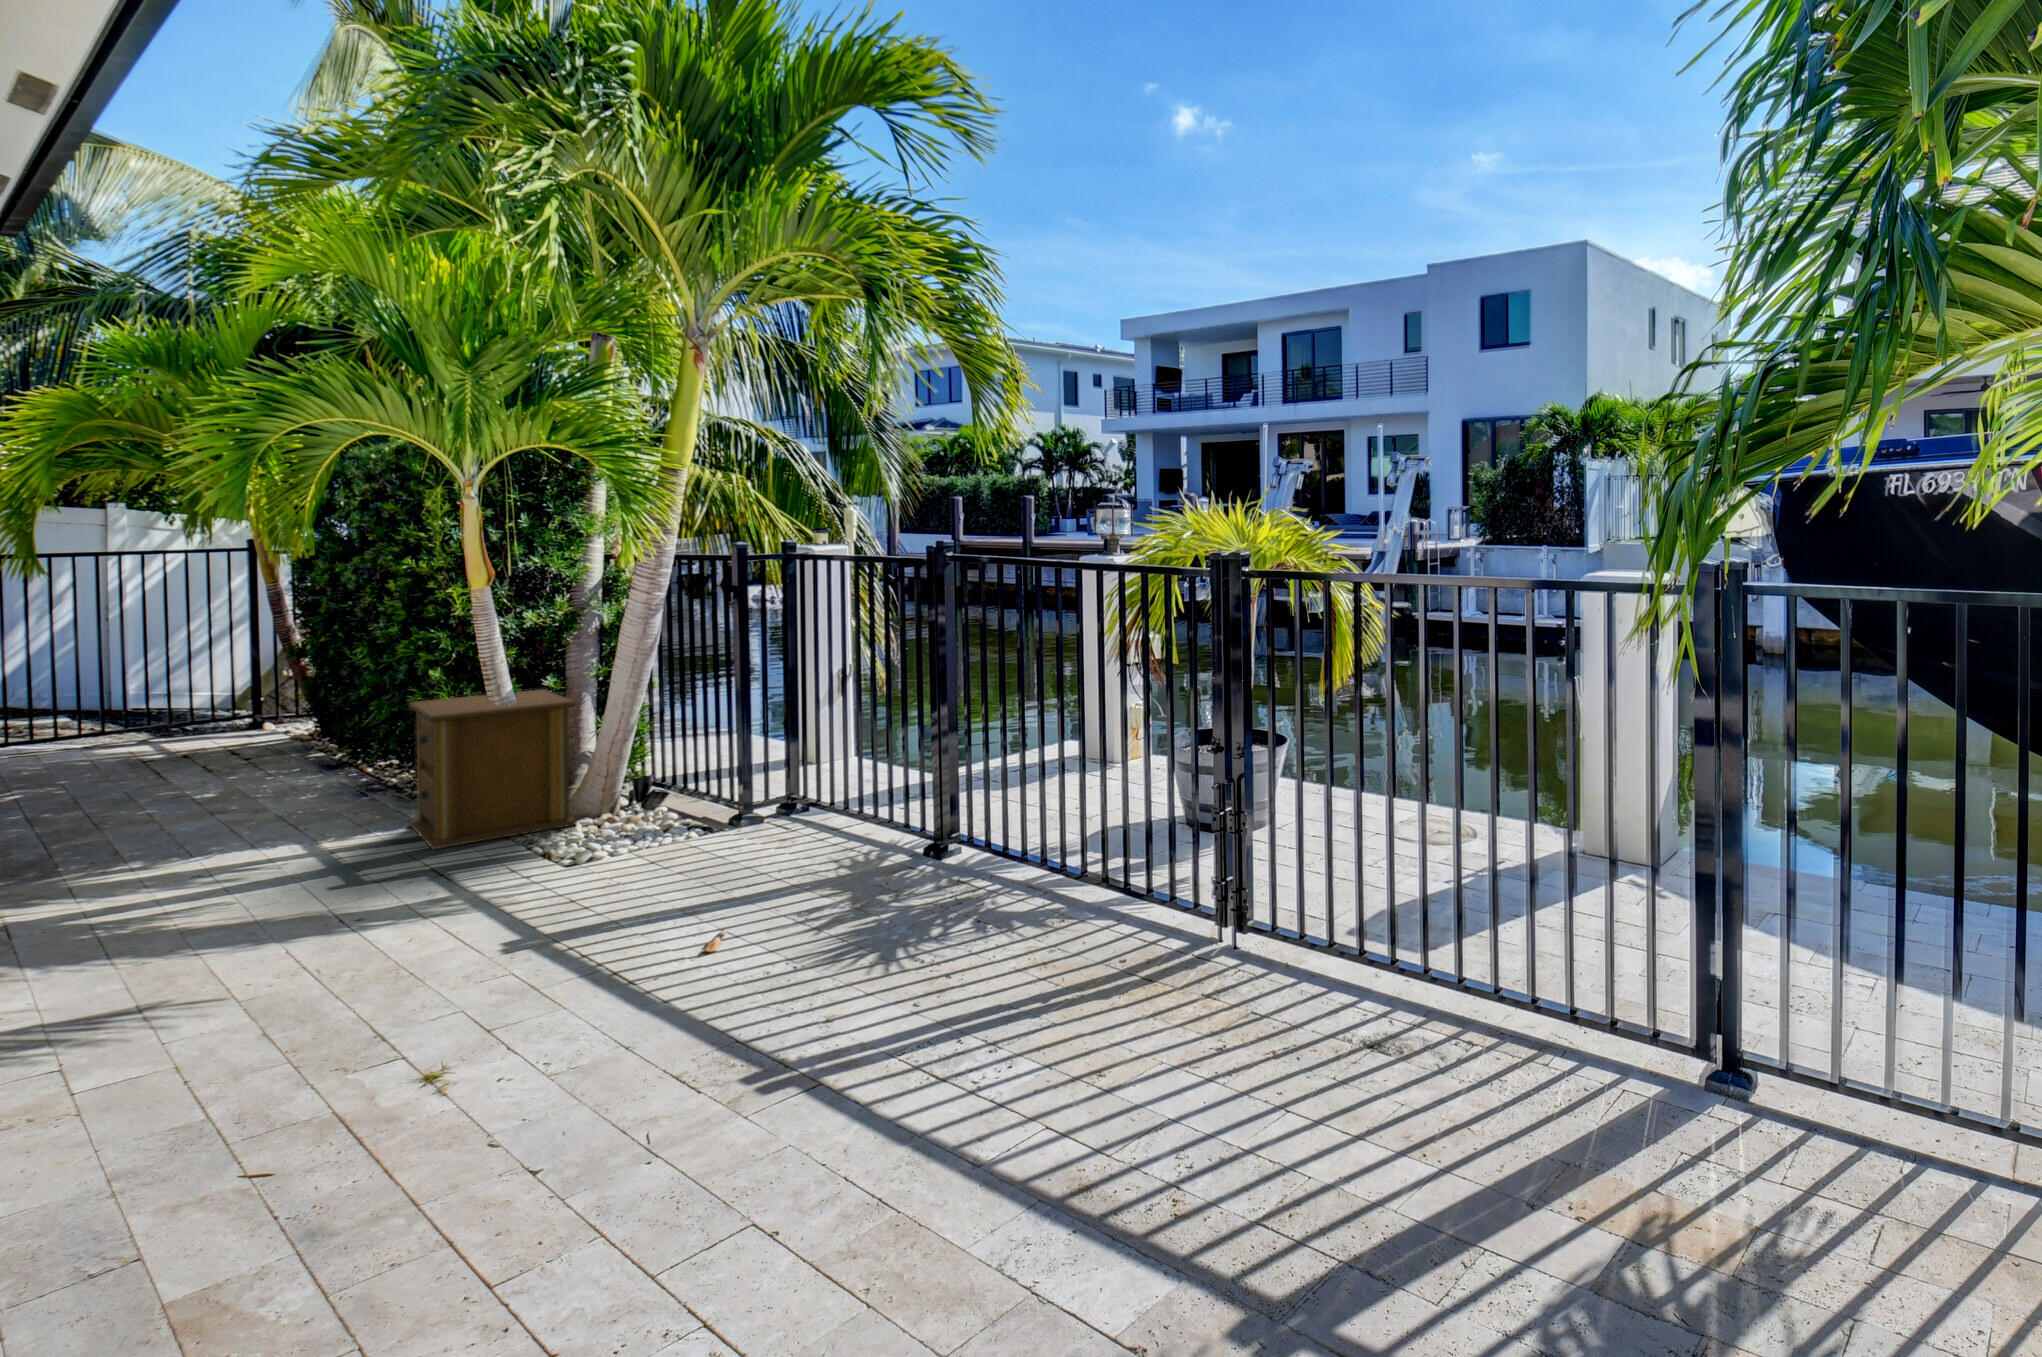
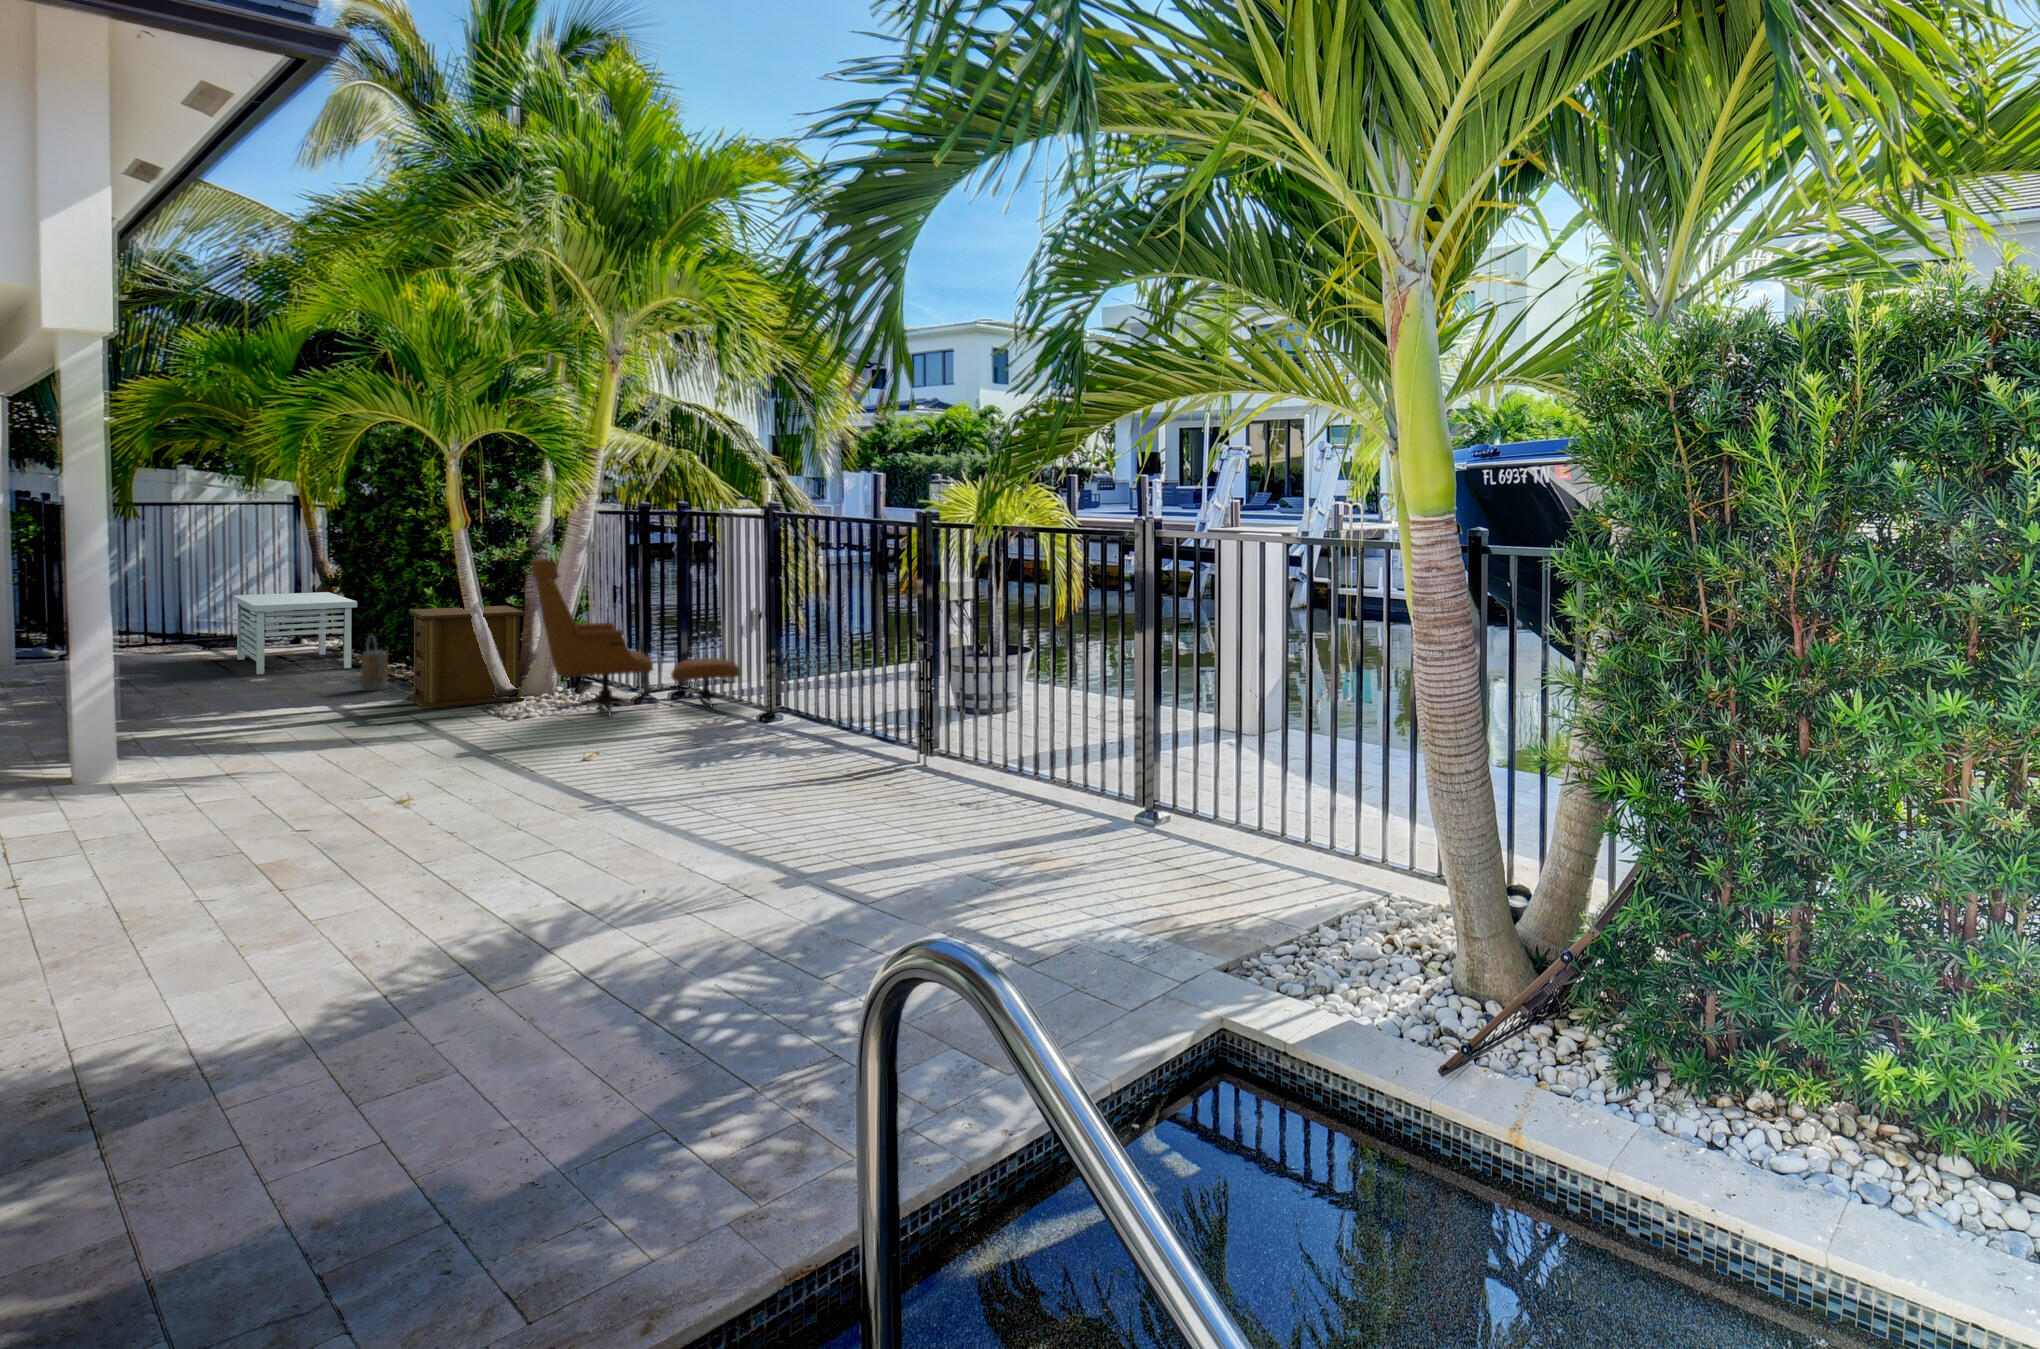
lounge chair: none [591,628,881,858] -> present [532,558,740,716]
storage bench: none [166,665,335,787] -> present [233,592,357,674]
watering can: none [341,735,379,814] -> present [361,635,388,691]

